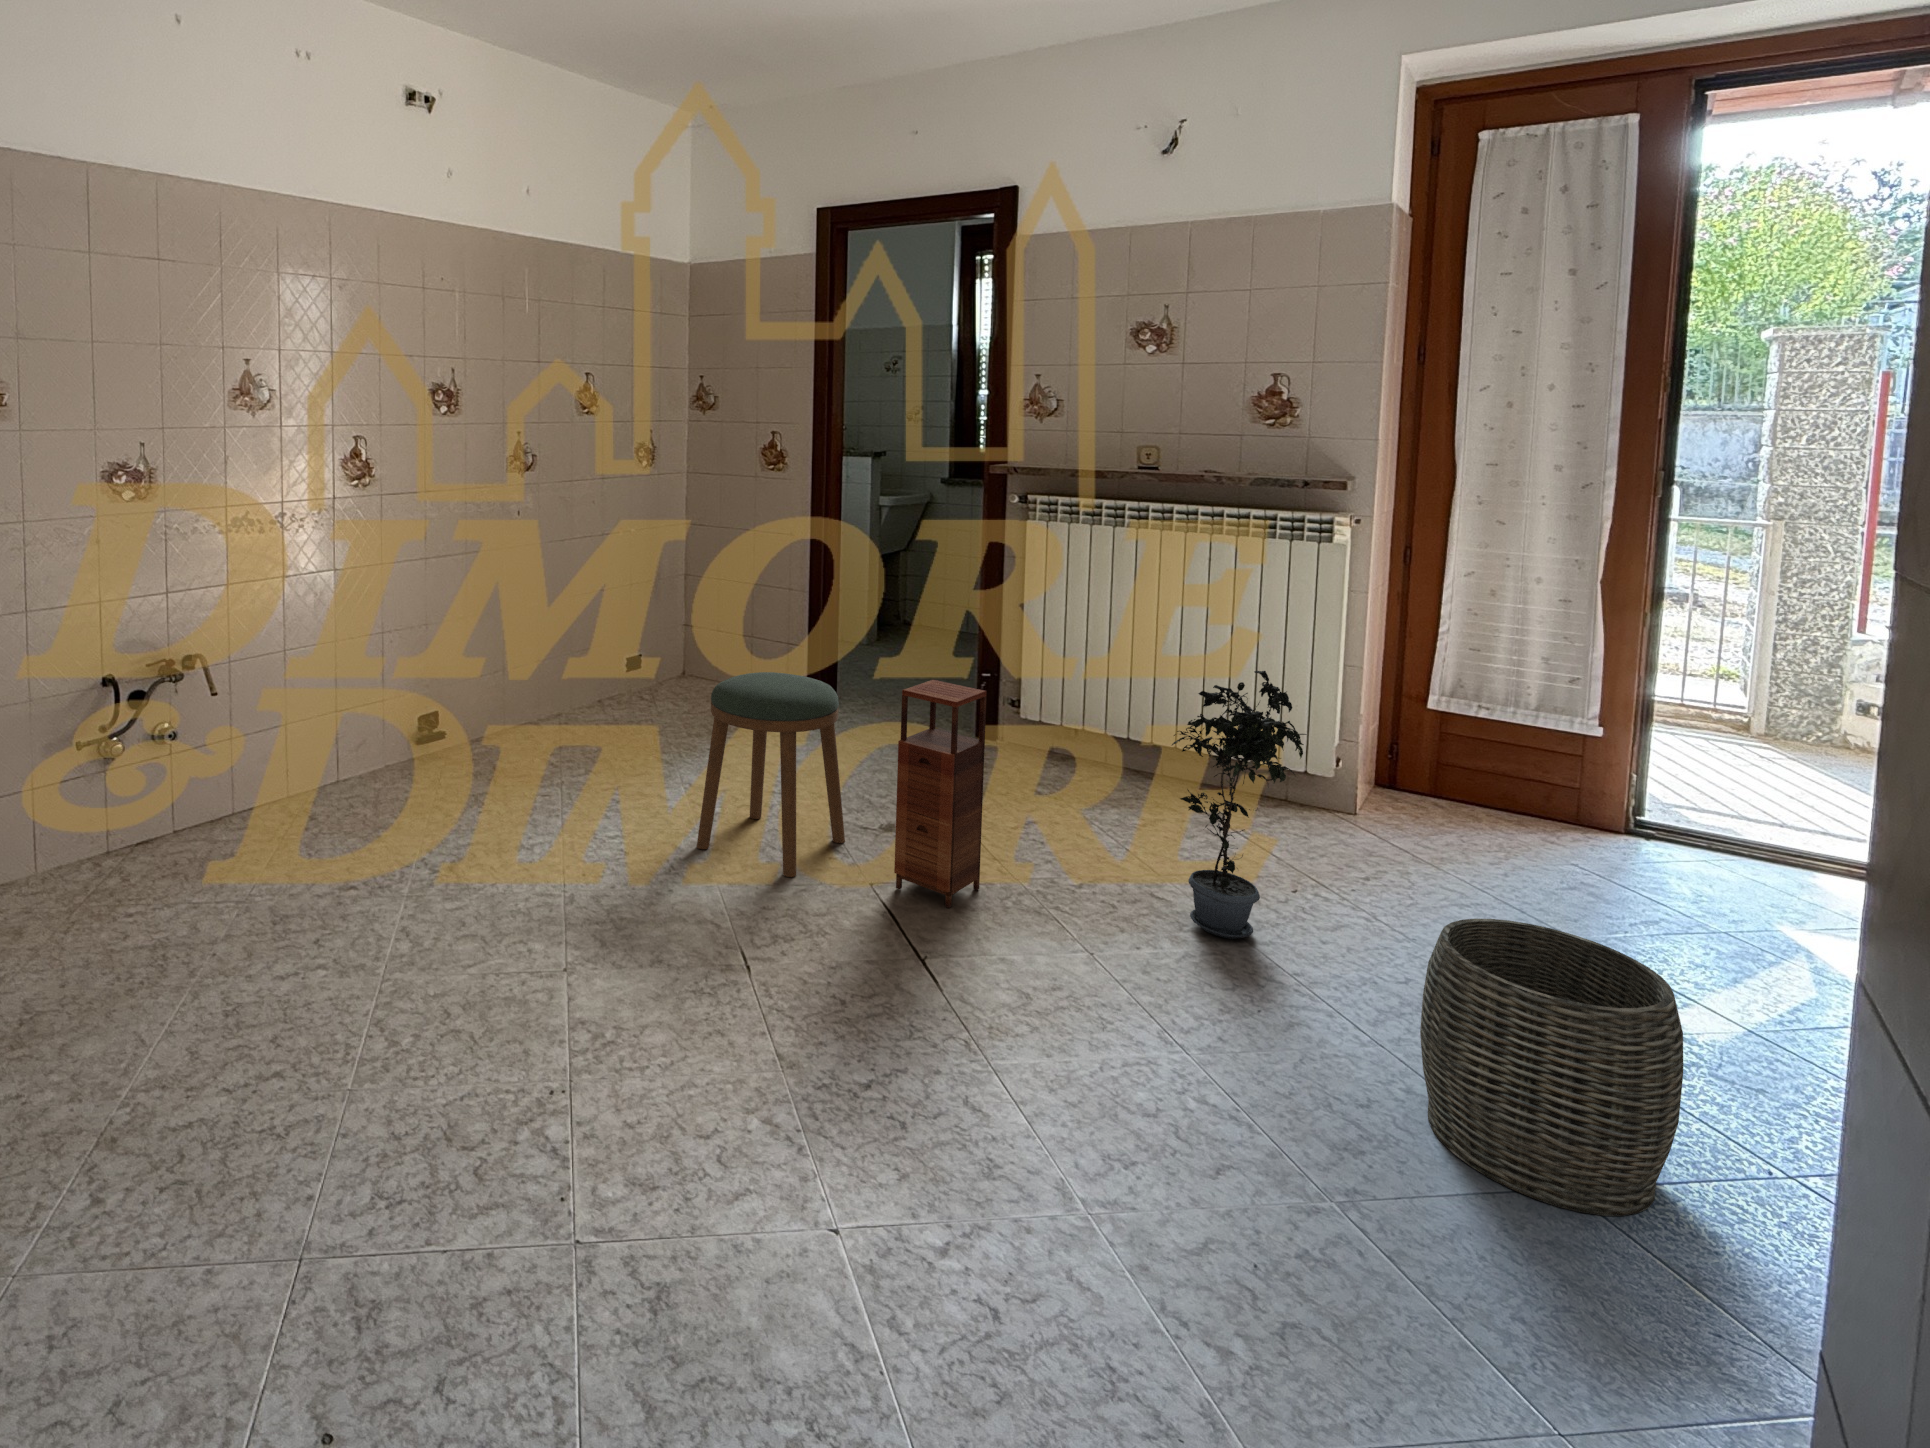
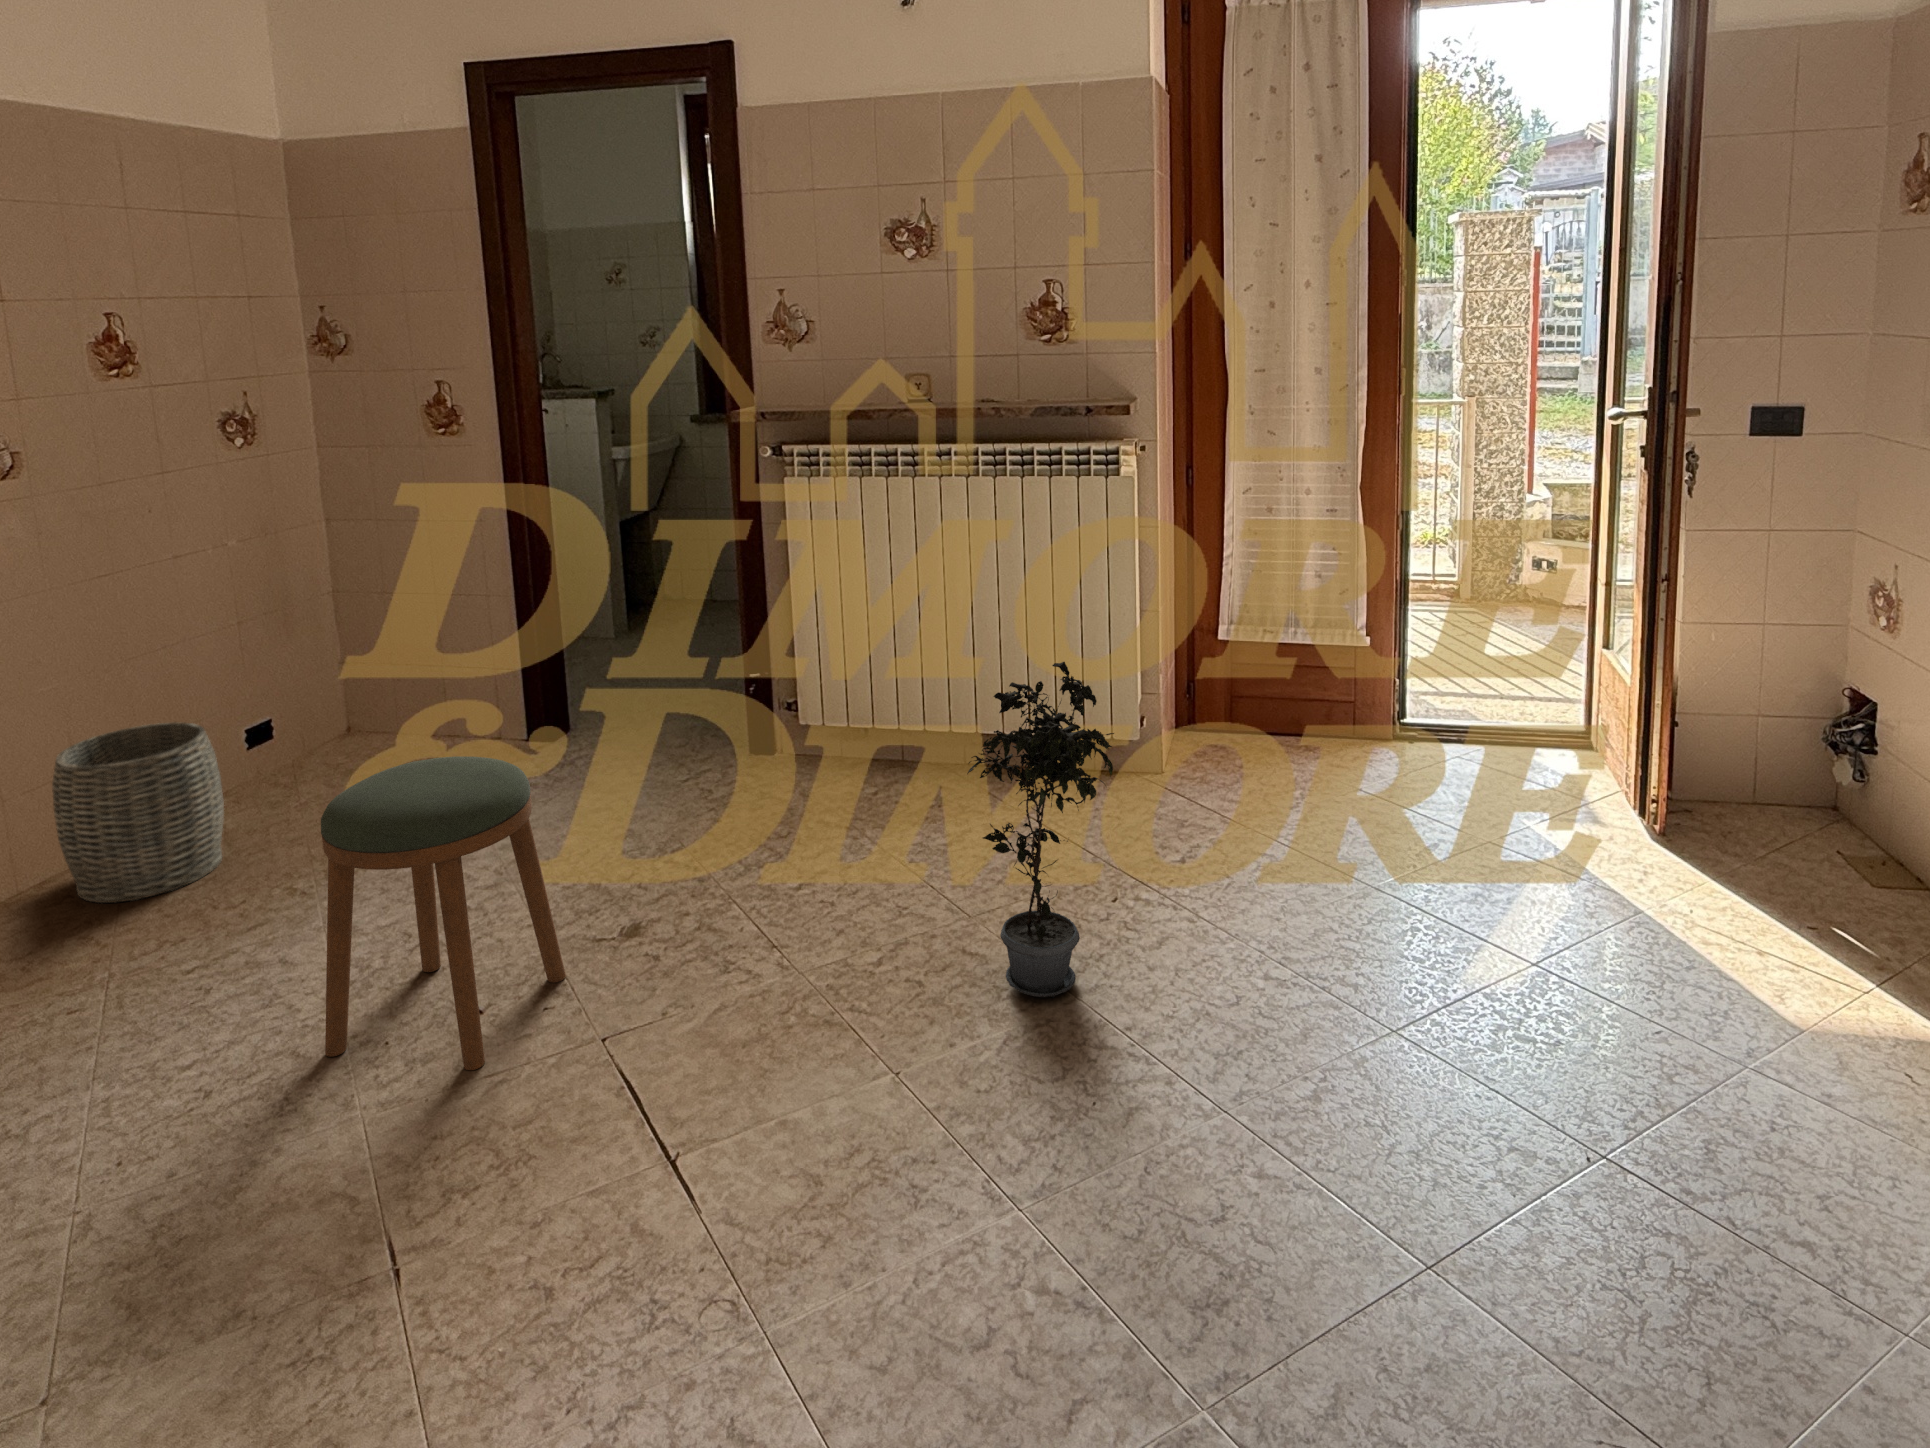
storage cabinet: present [894,680,986,908] -> none [611,738,750,1056]
woven basket: present [1420,919,1683,1216] -> present [52,723,224,903]

